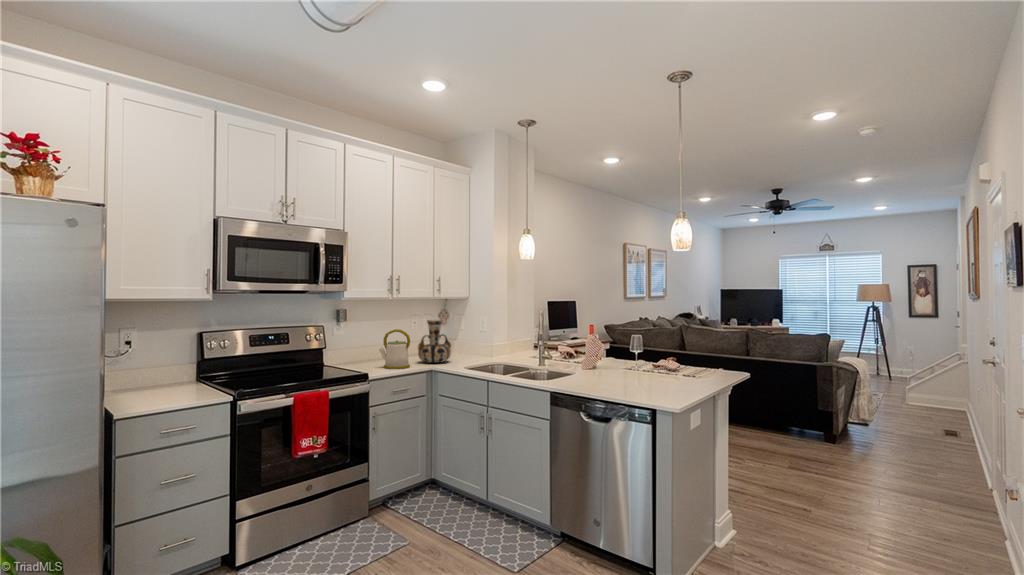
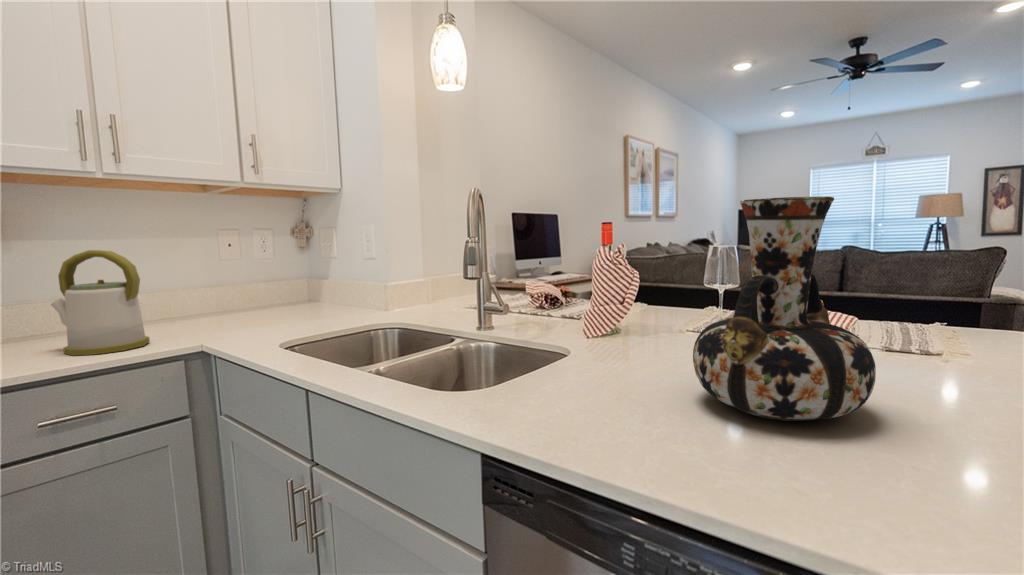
vase: present [418,320,451,363] -> present [693,197,876,421]

